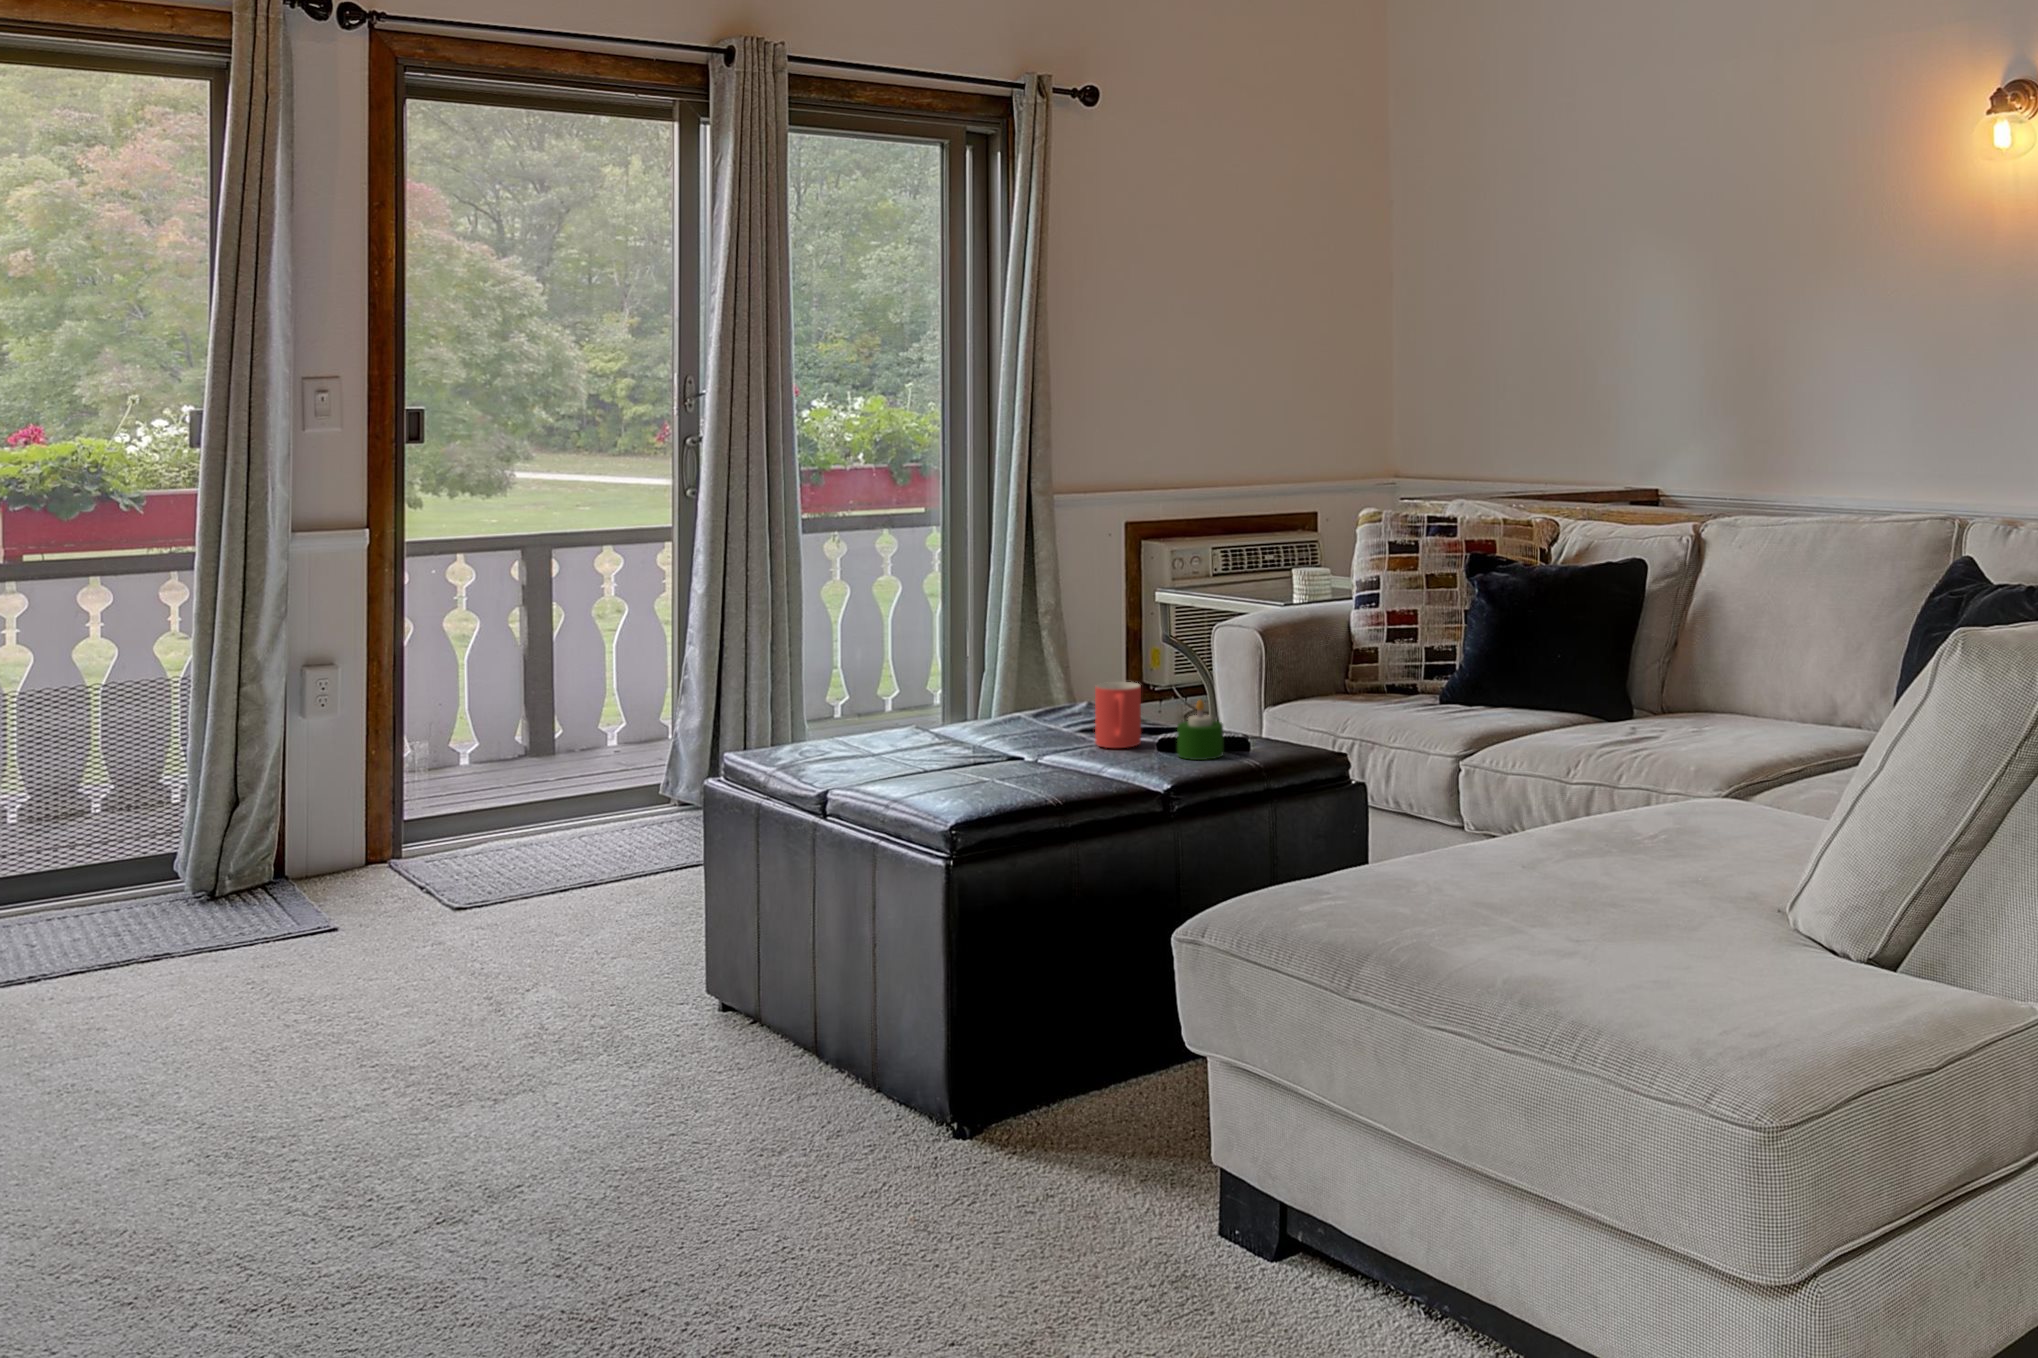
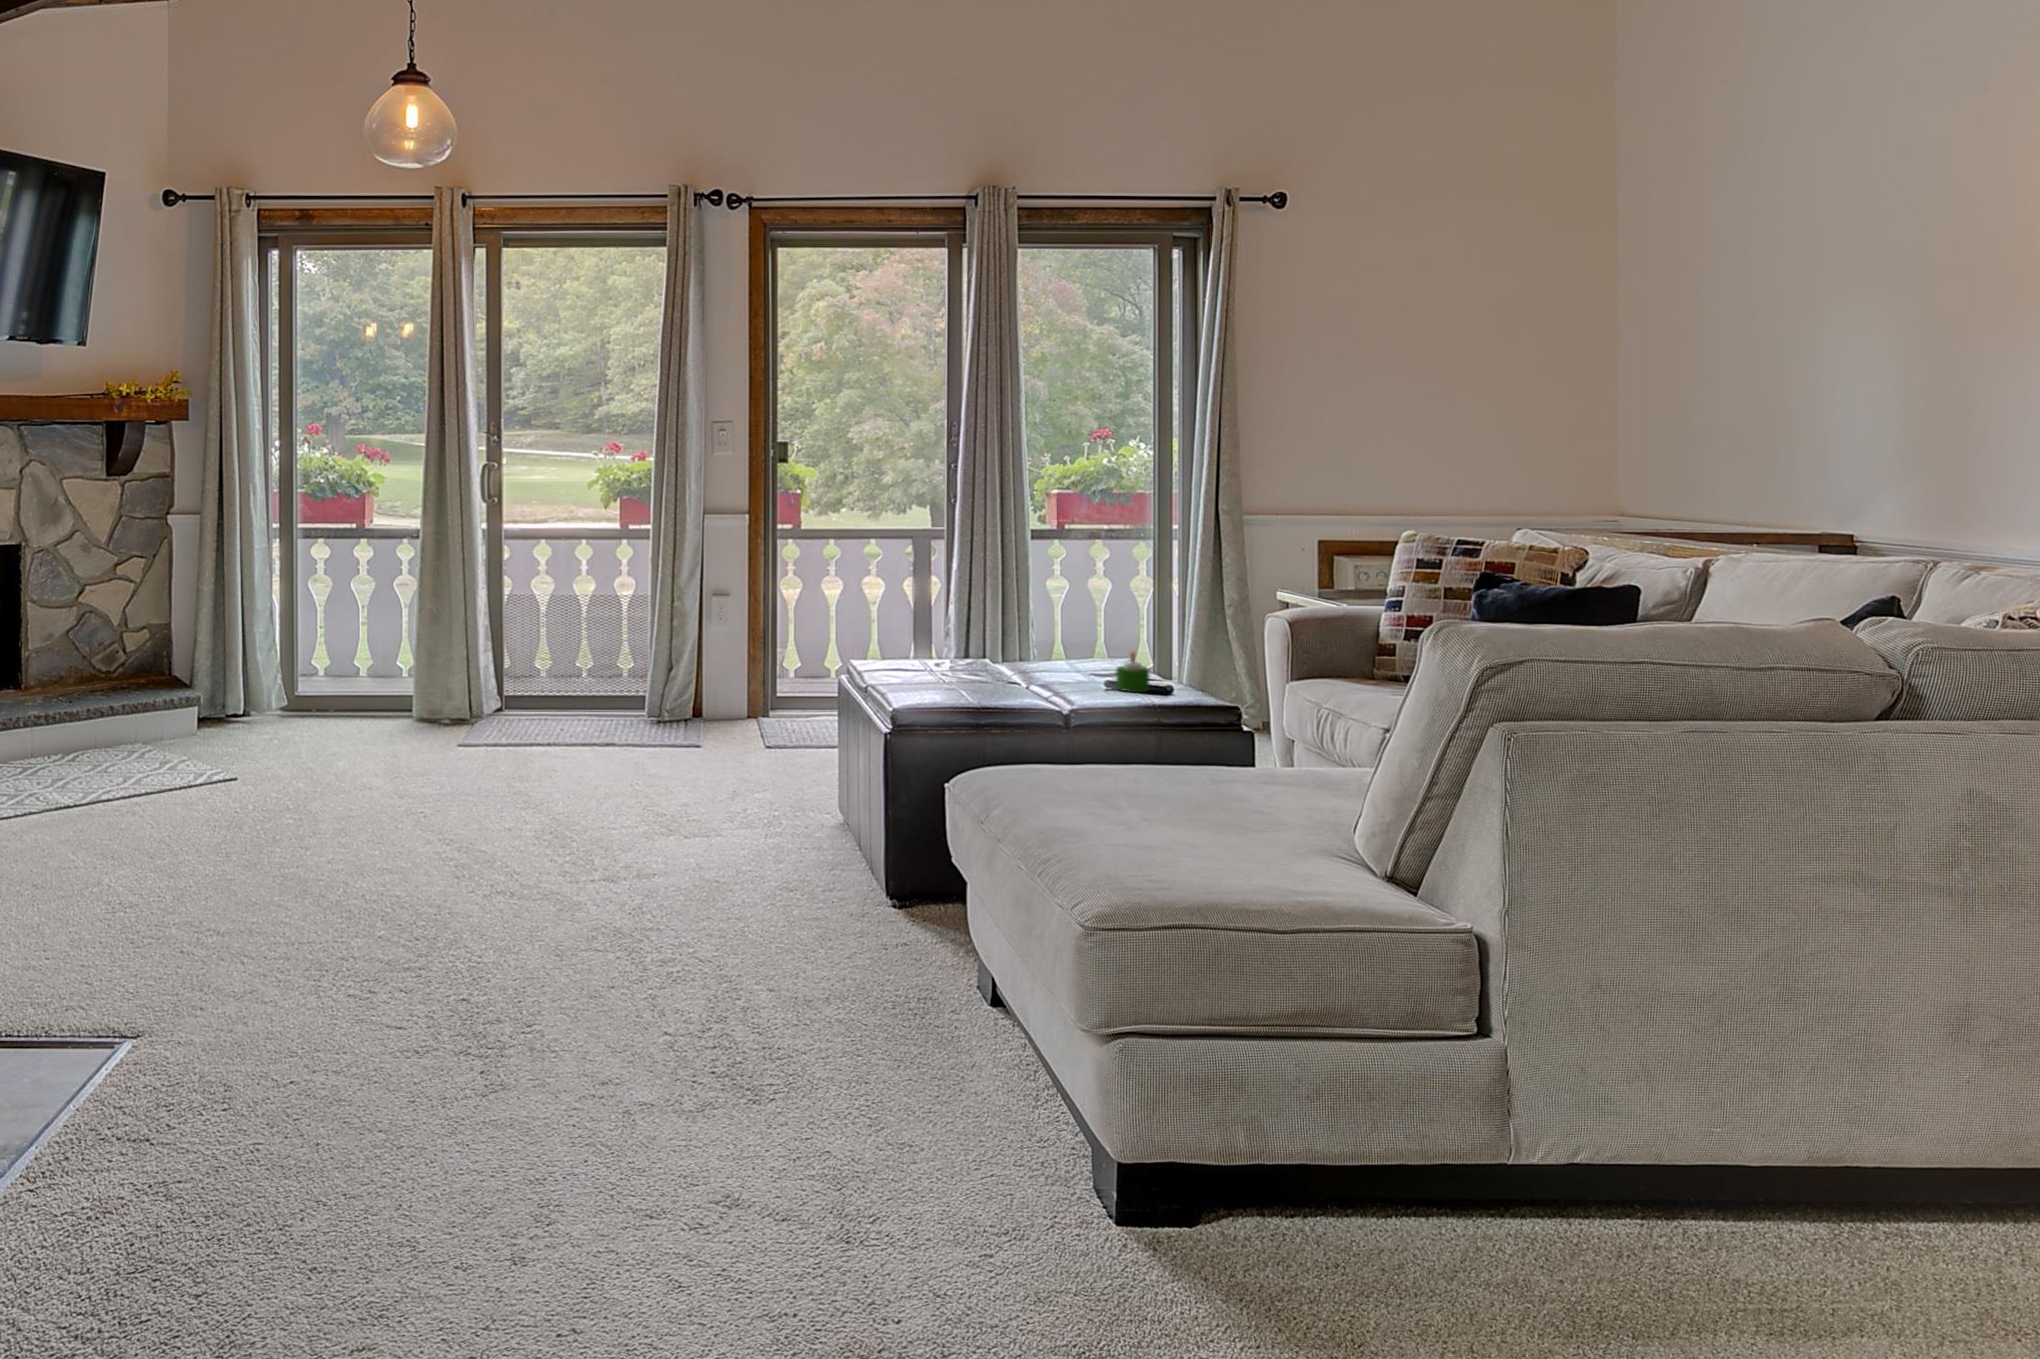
mug: present [1095,682,1141,748] -> none [1077,636,1109,680]

